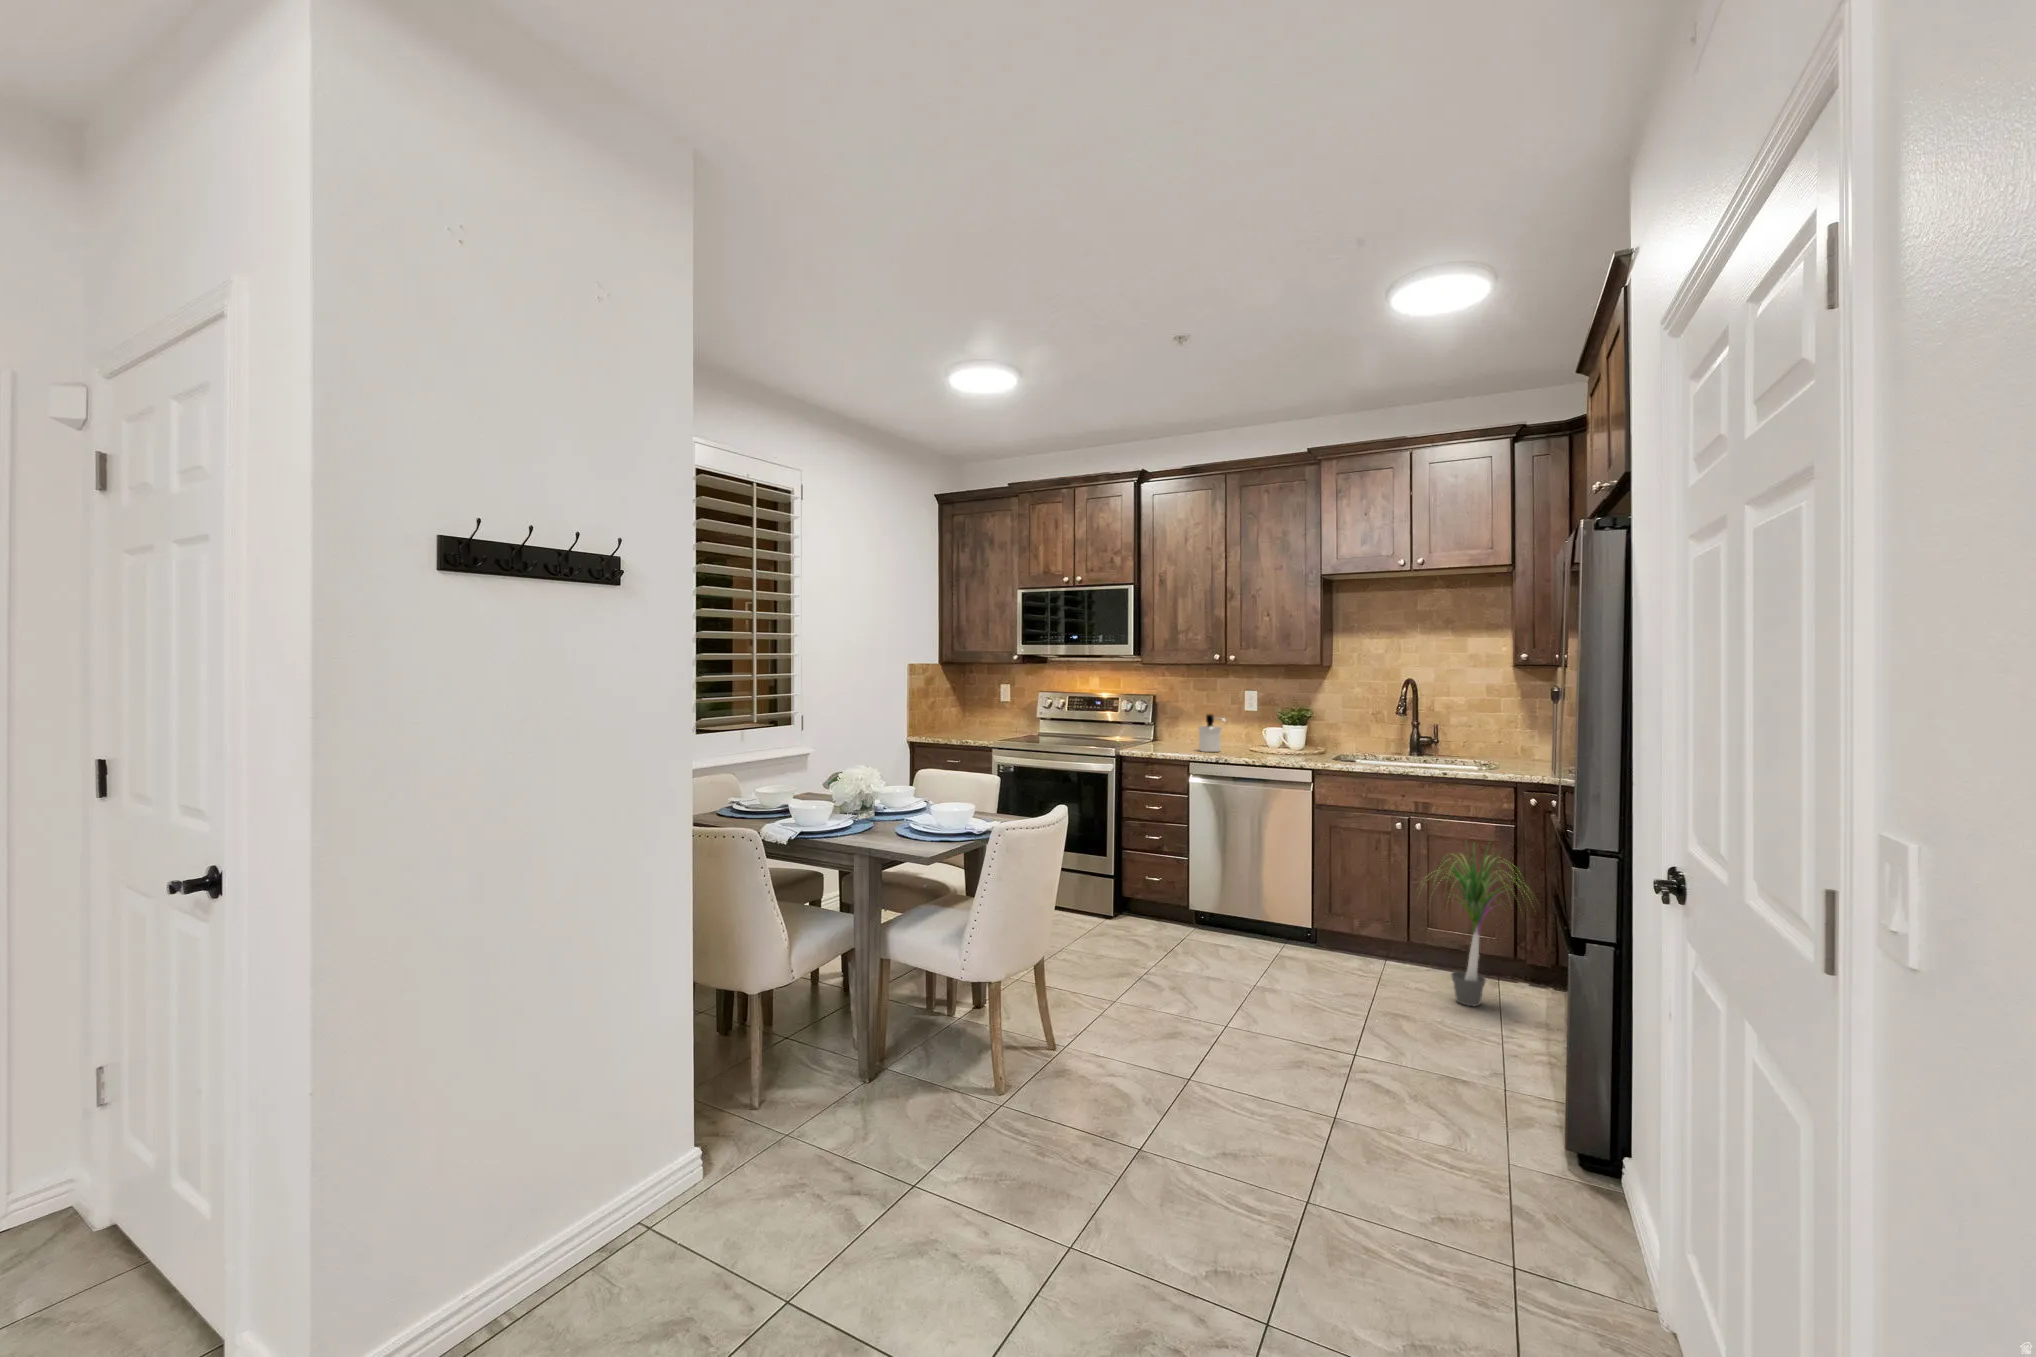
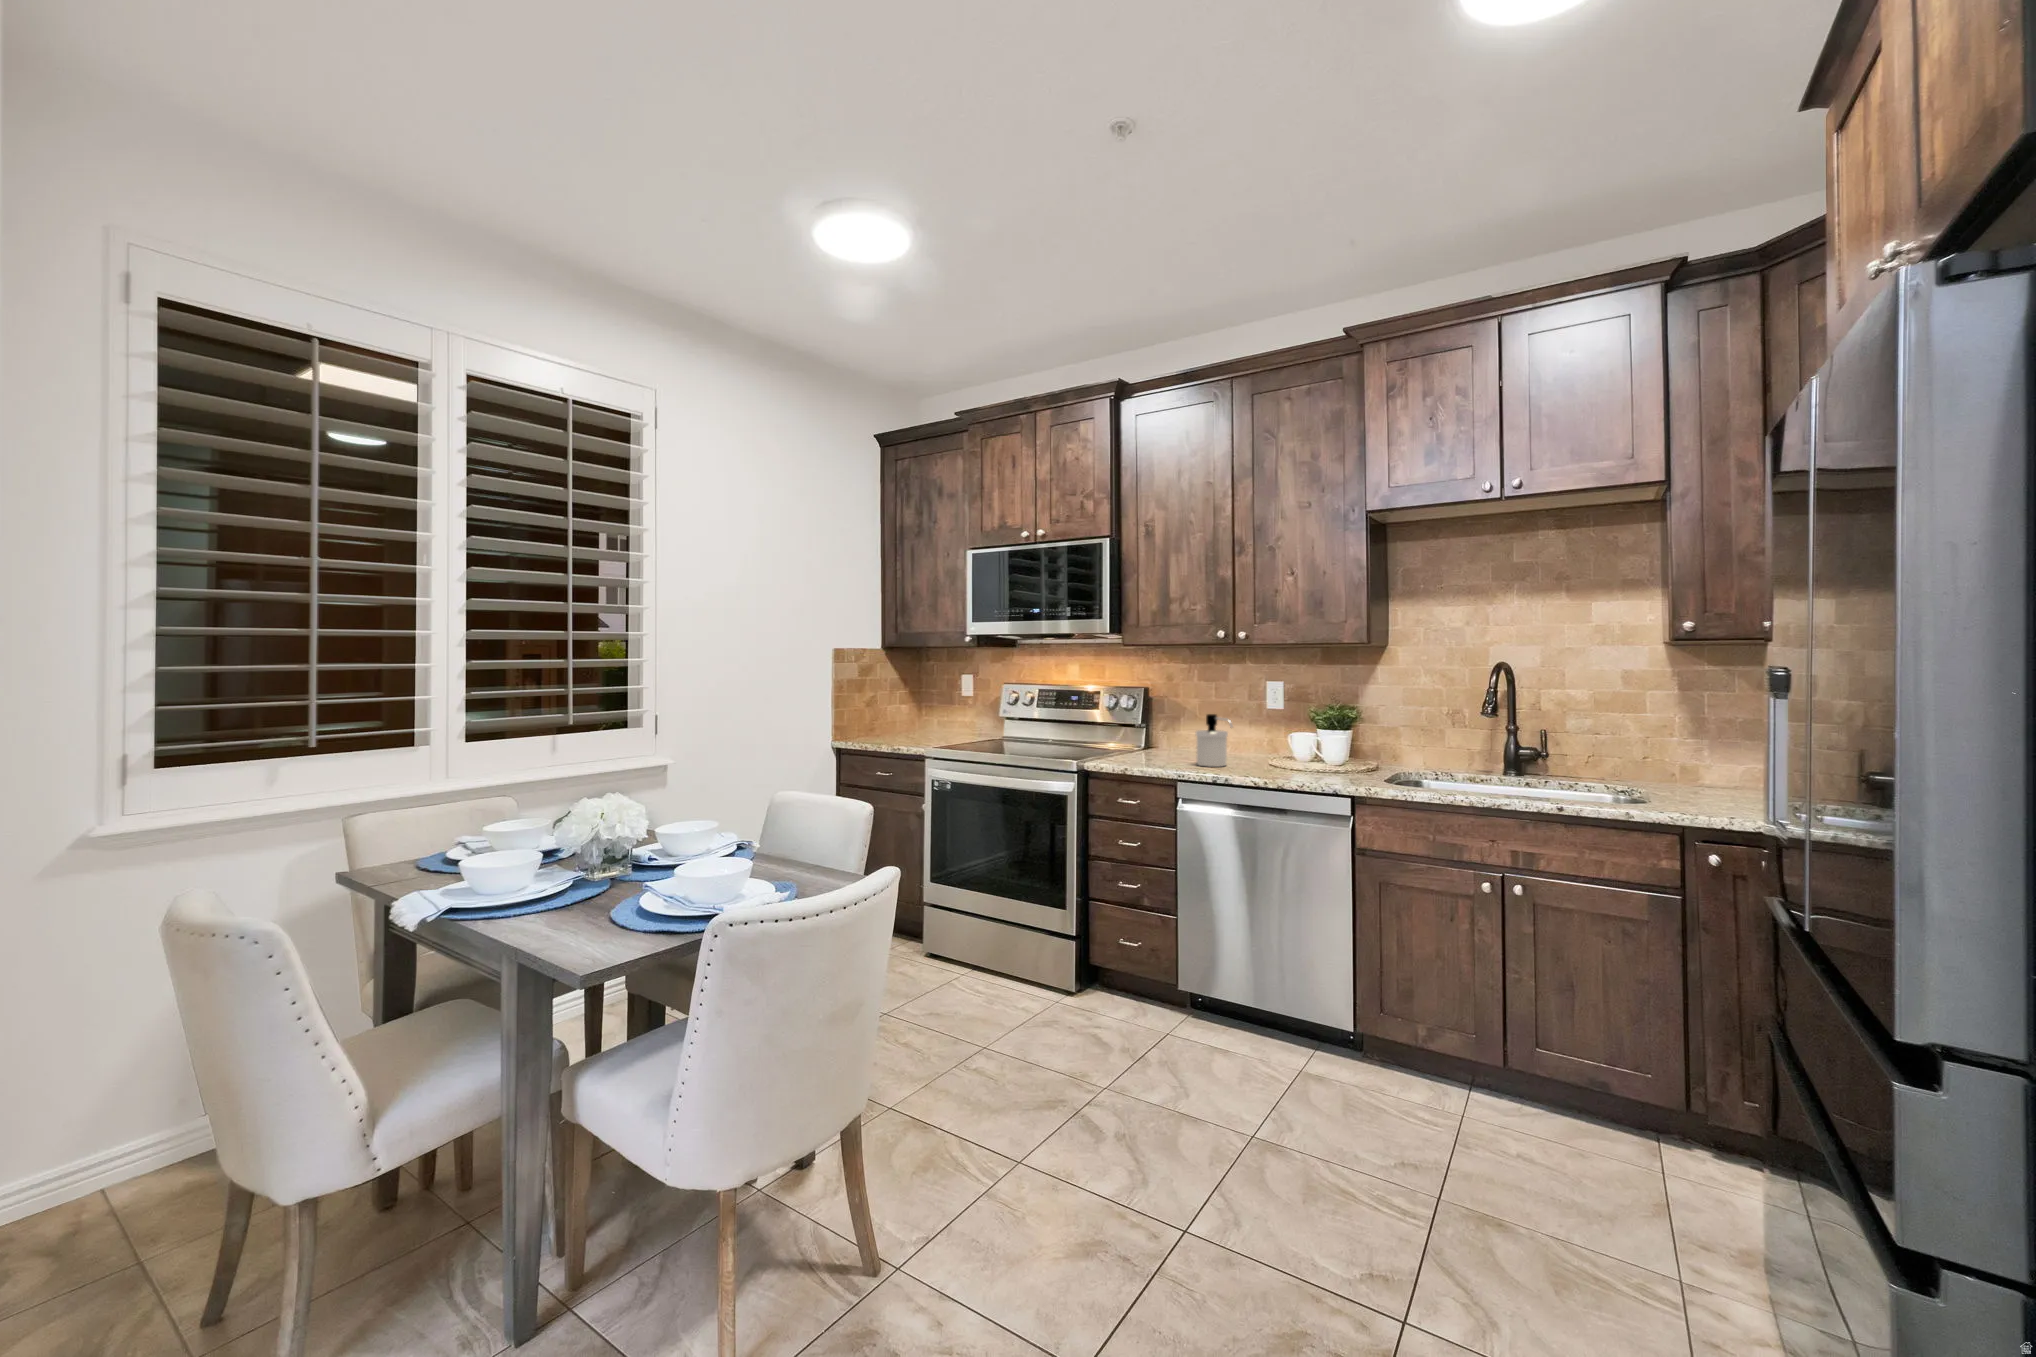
potted plant: present [1434,840,1526,1006] -> none [1509,915,1740,1201]

